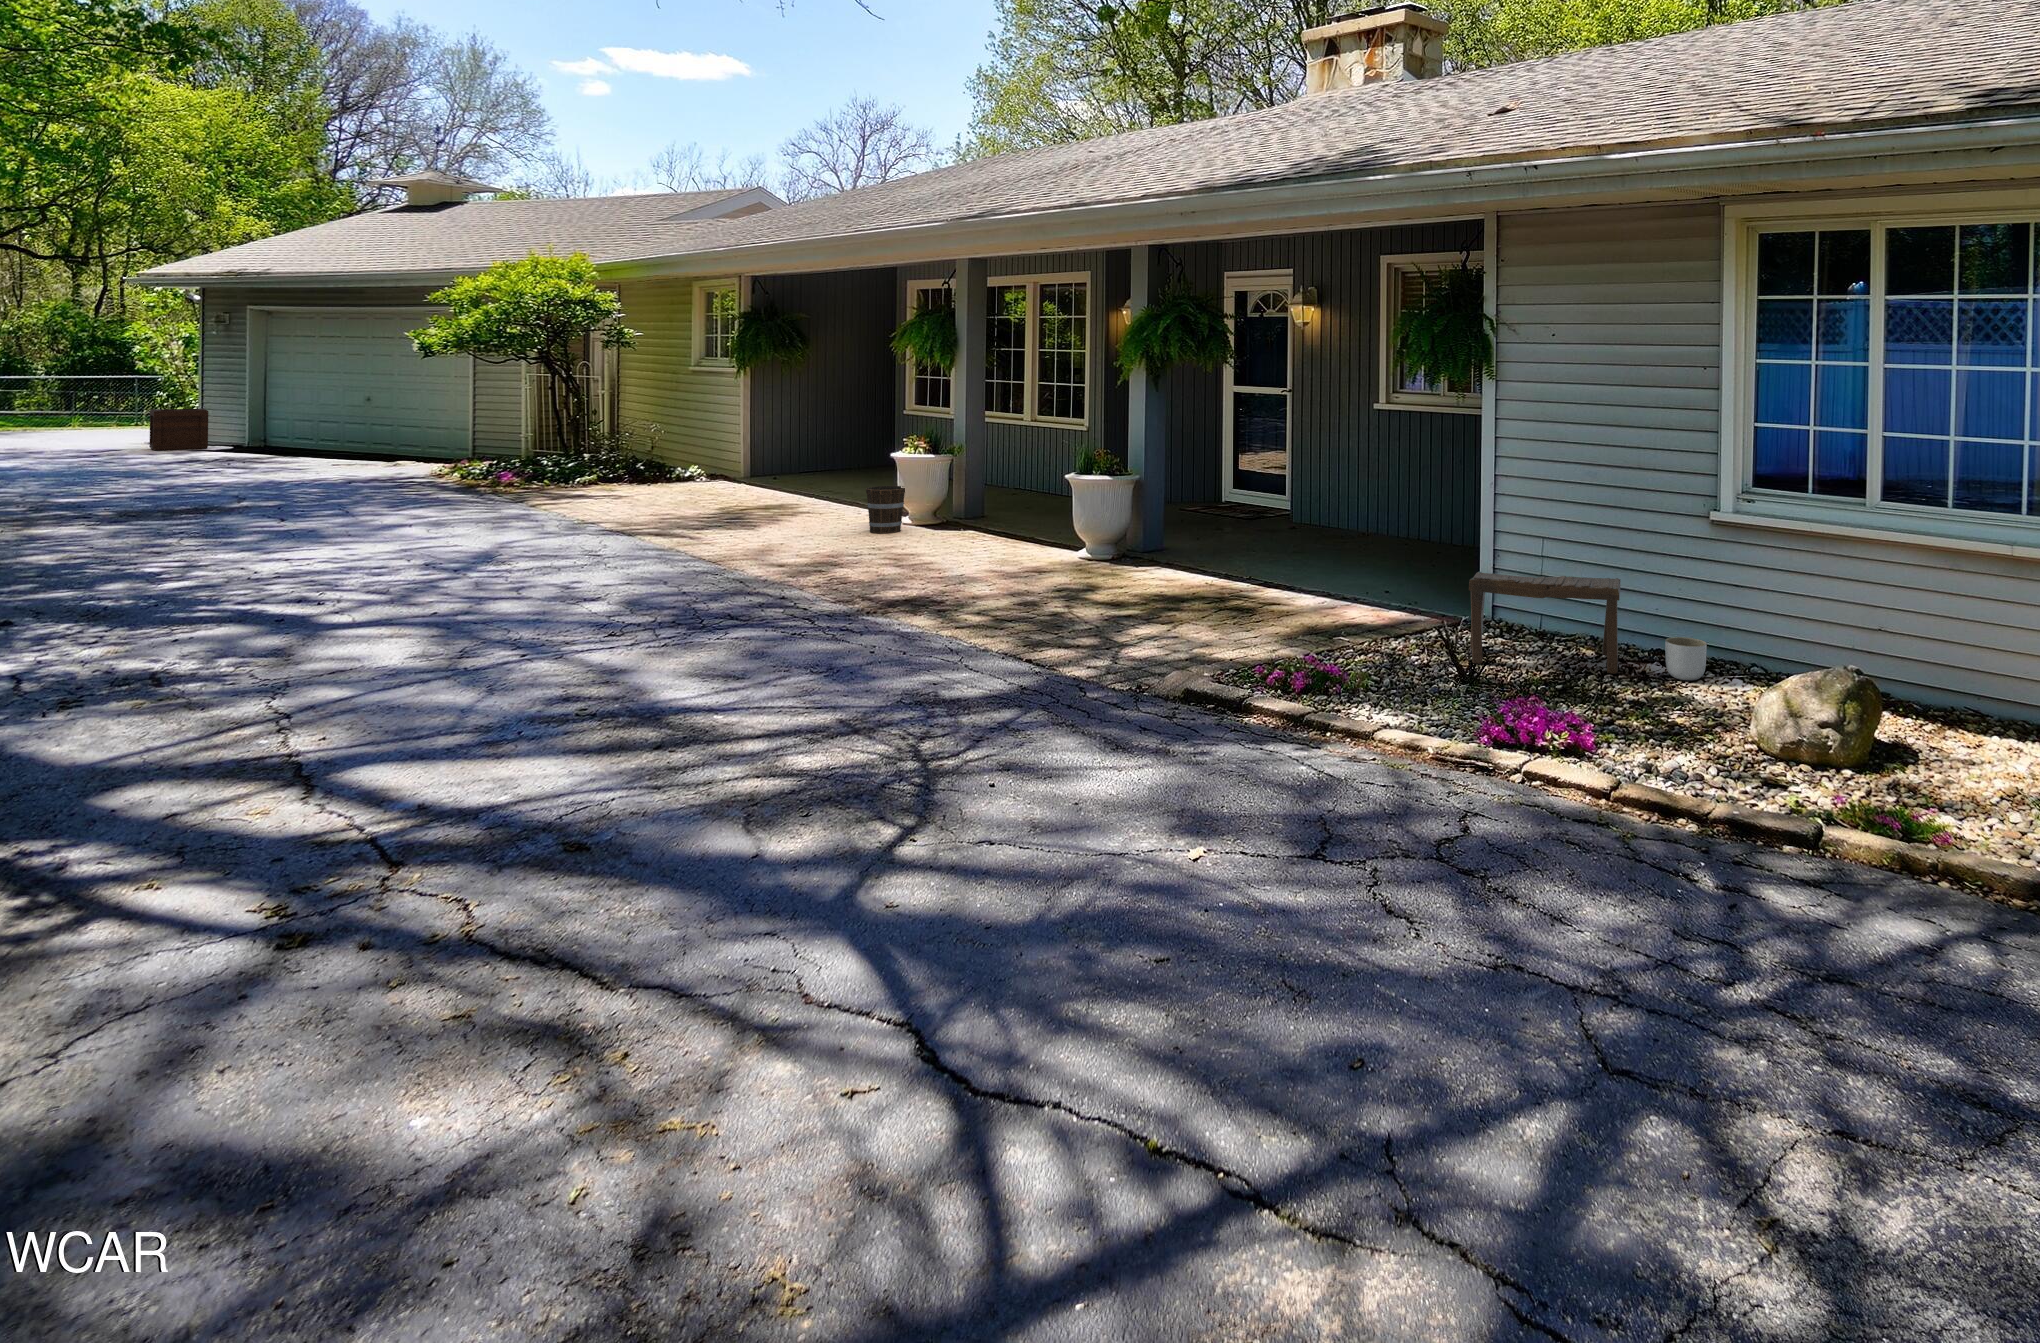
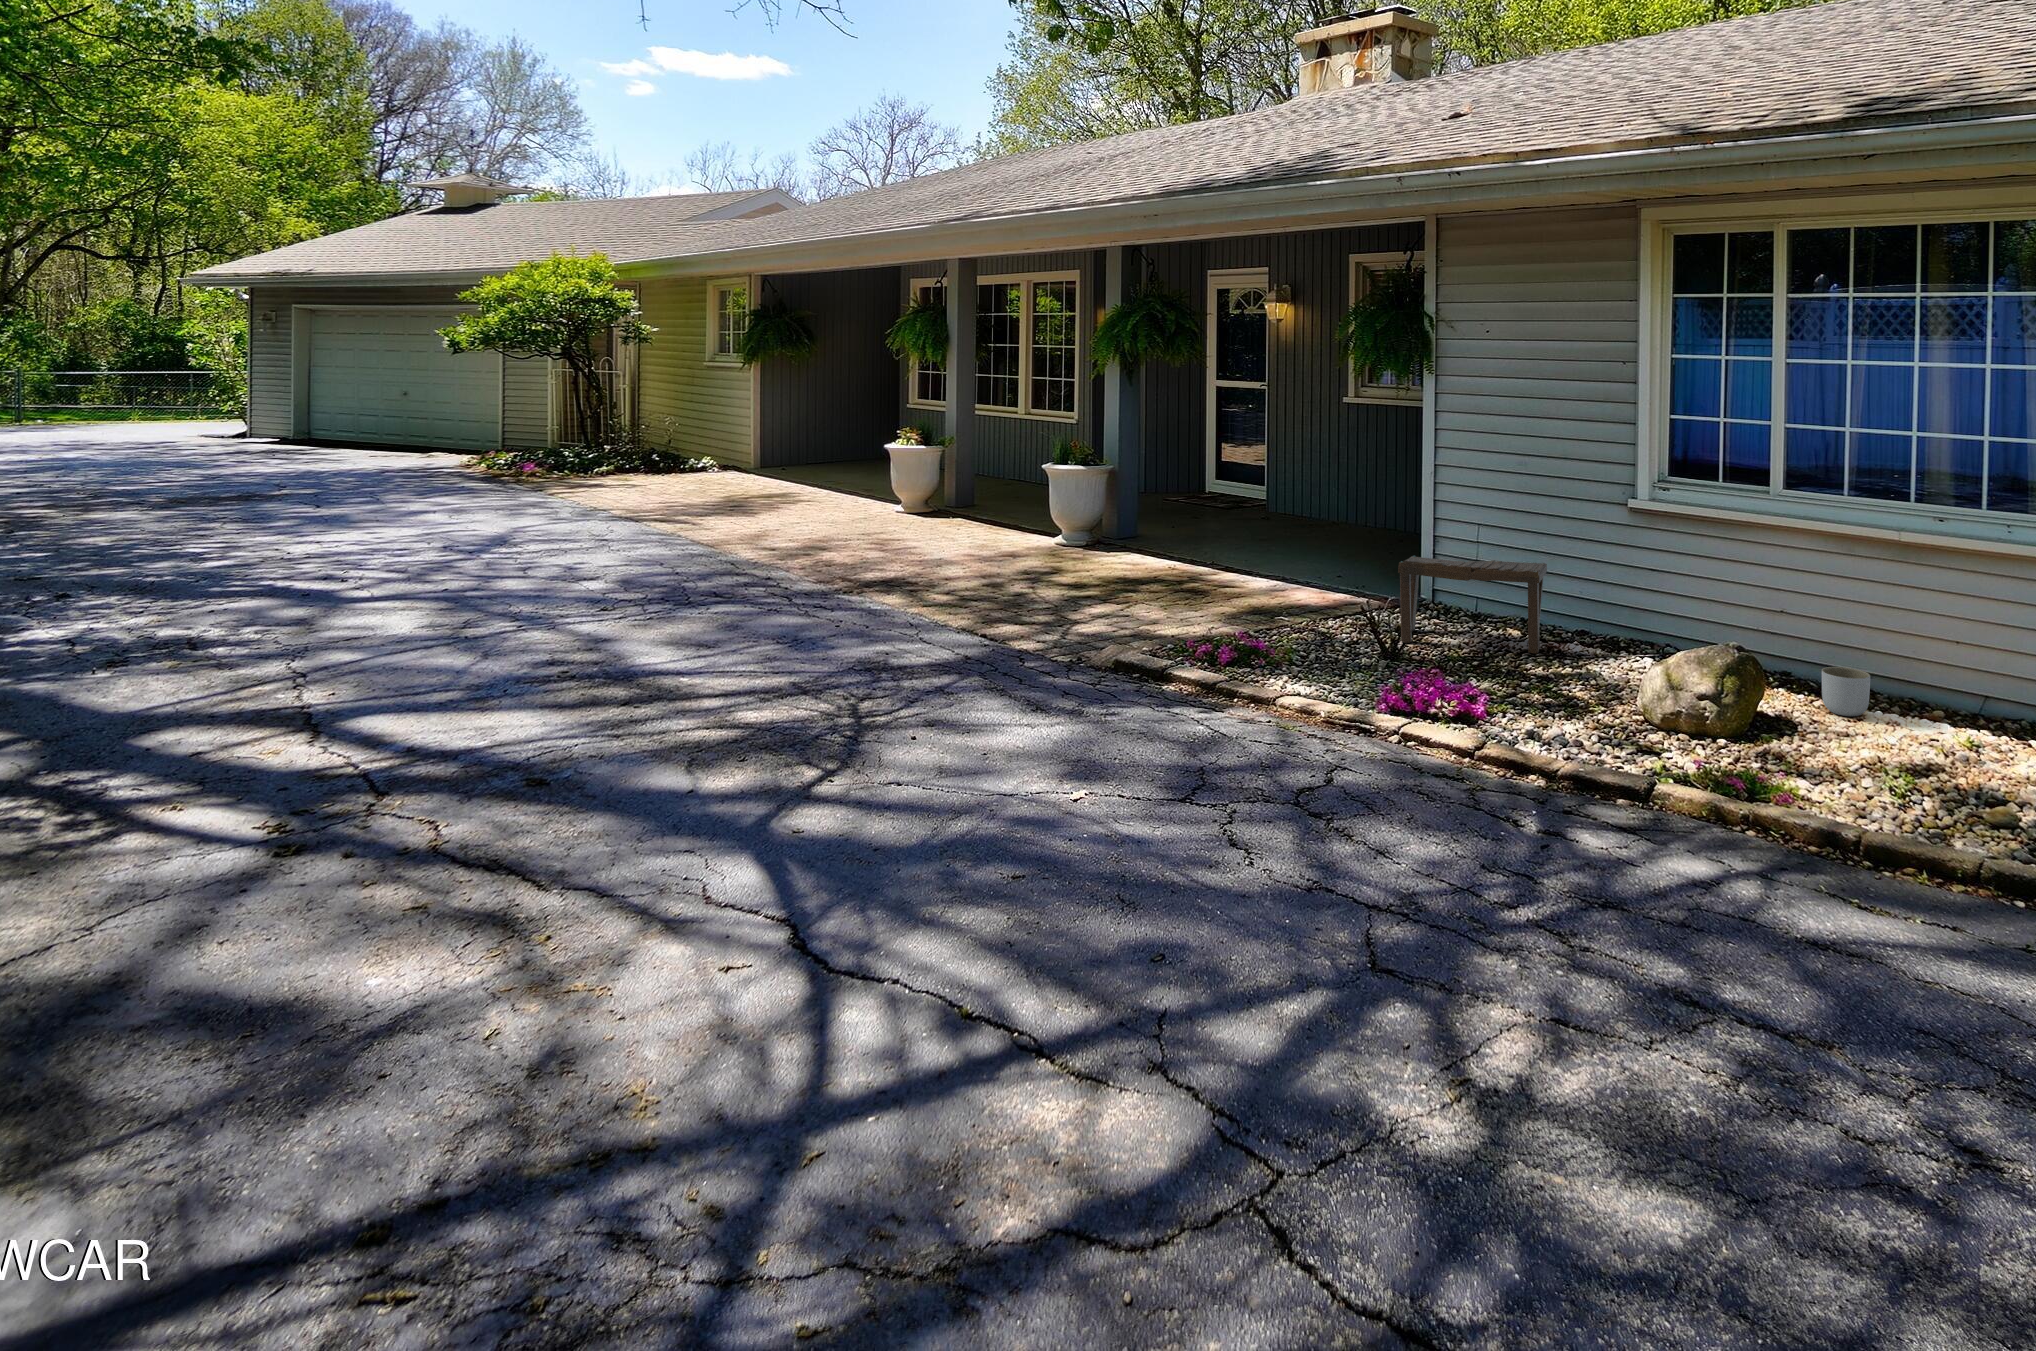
wooden crate: present [149,409,208,451] -> none [206,400,260,439]
bucket: present [866,486,905,533] -> none [860,475,898,520]
planter: present [1665,637,1707,680] -> present [1822,667,1870,716]

